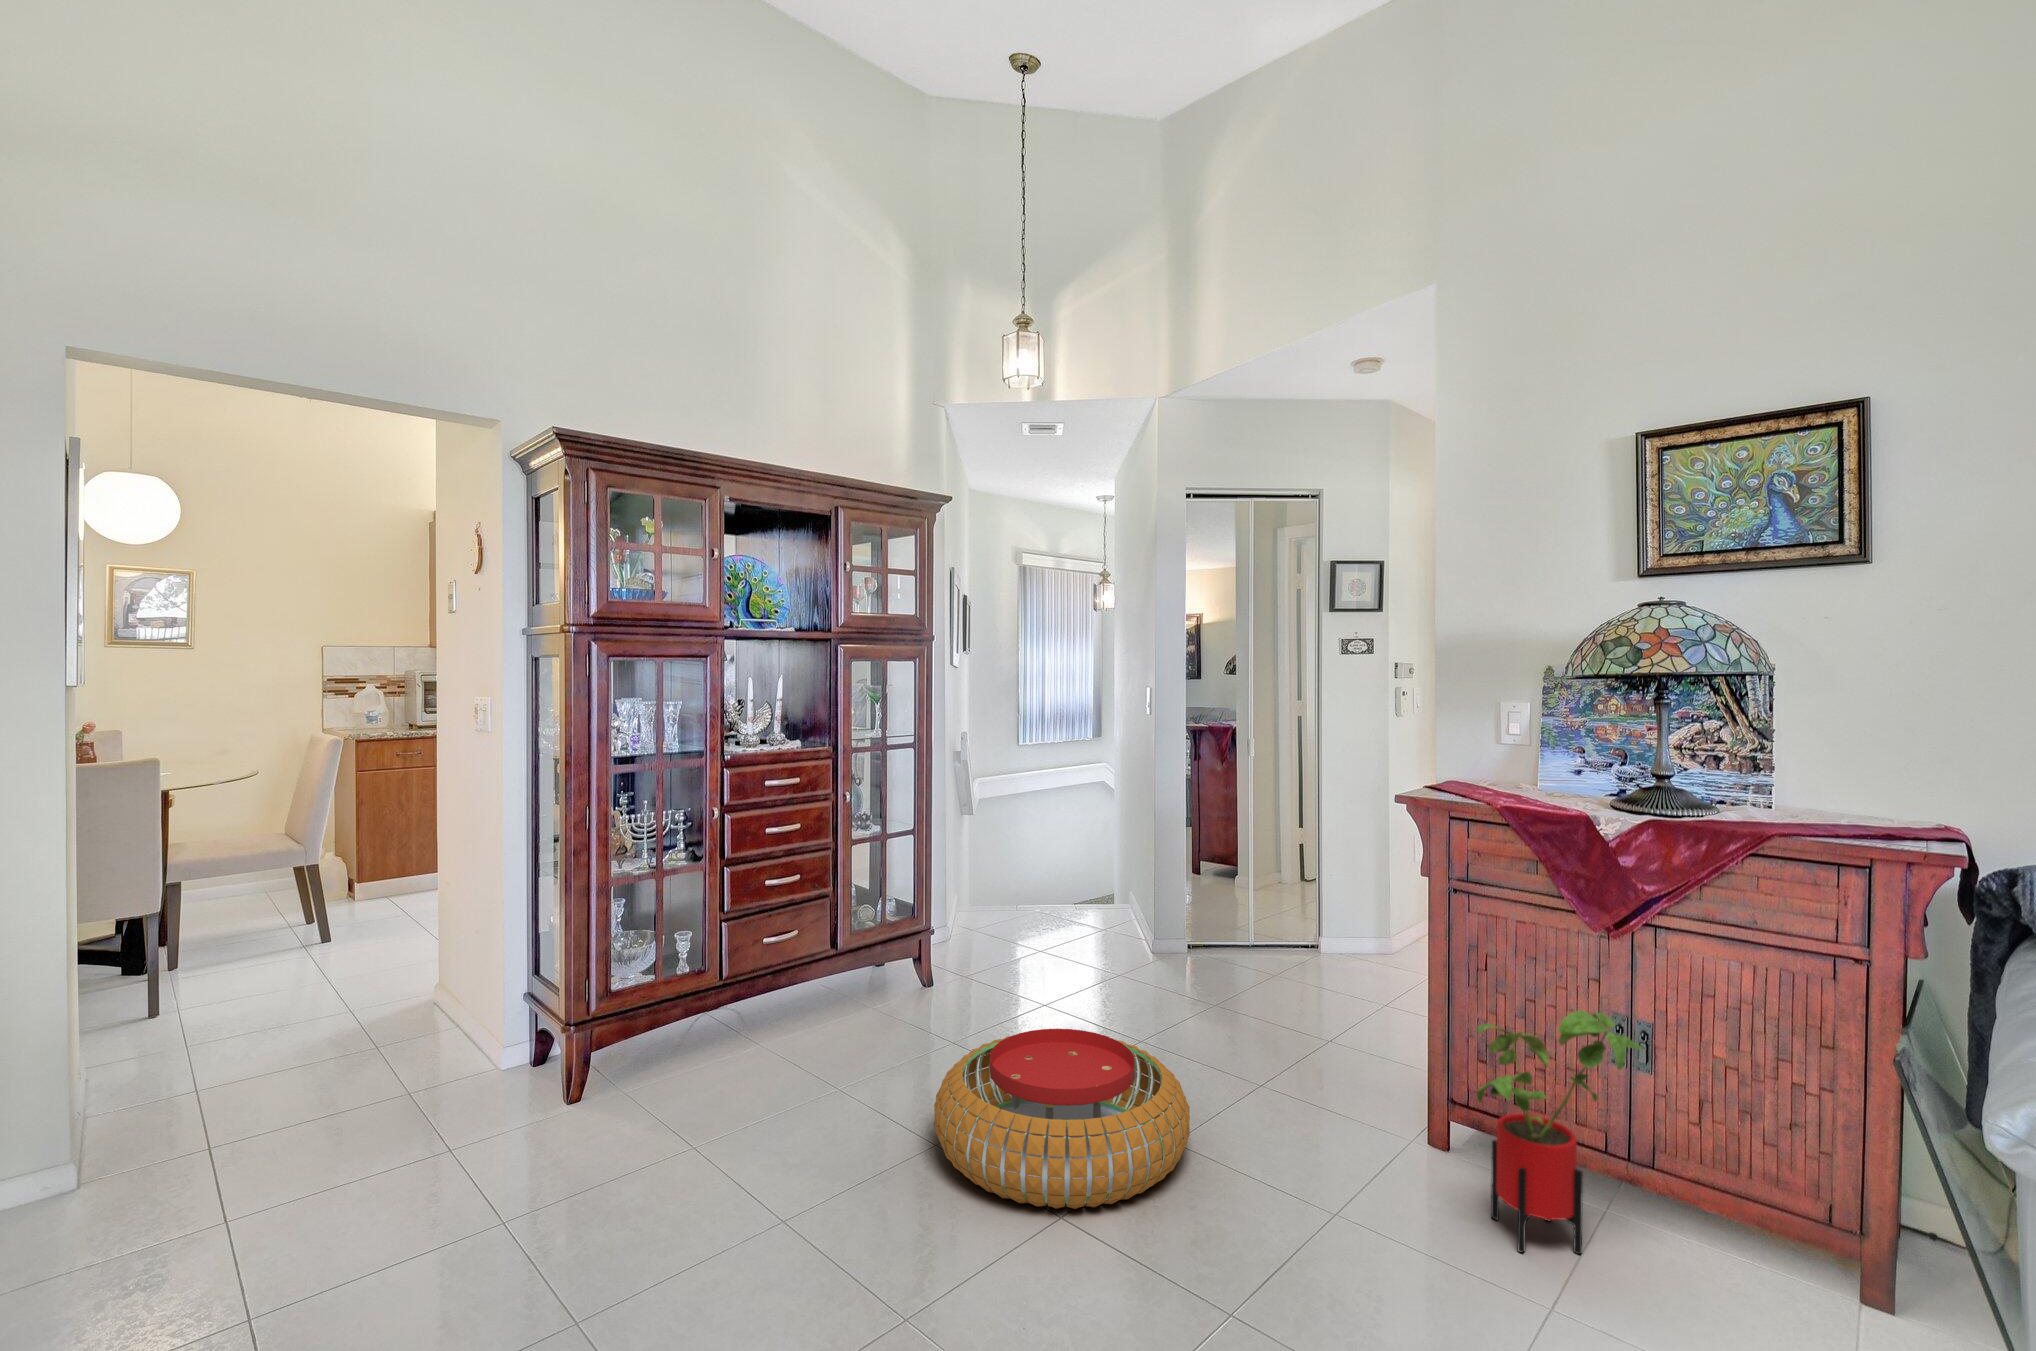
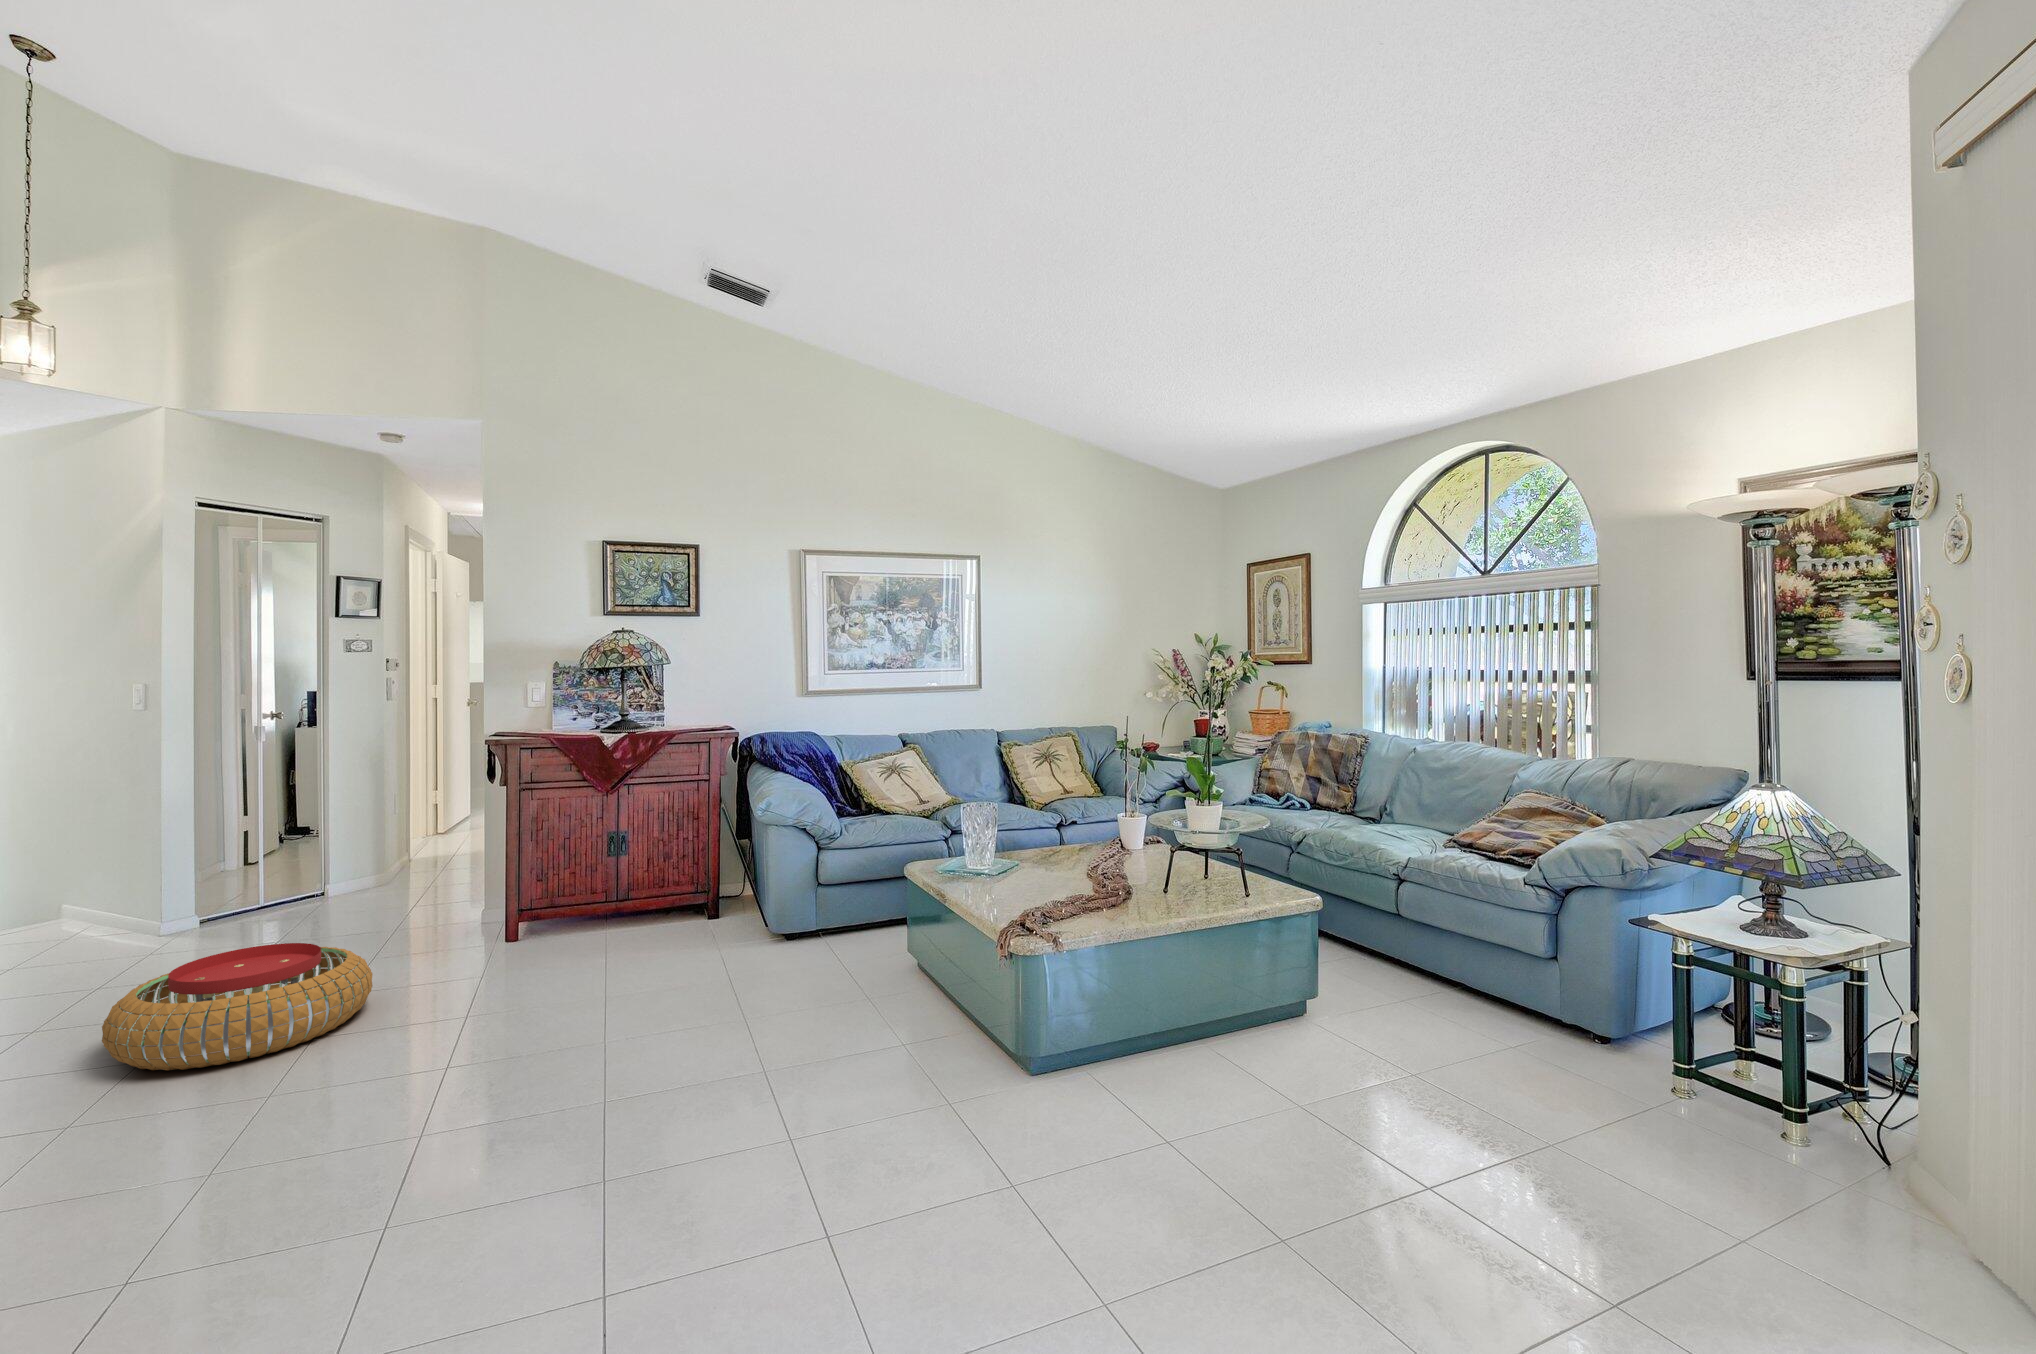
house plant: present [1477,1010,1643,1254] -> none [550,827,633,953]

